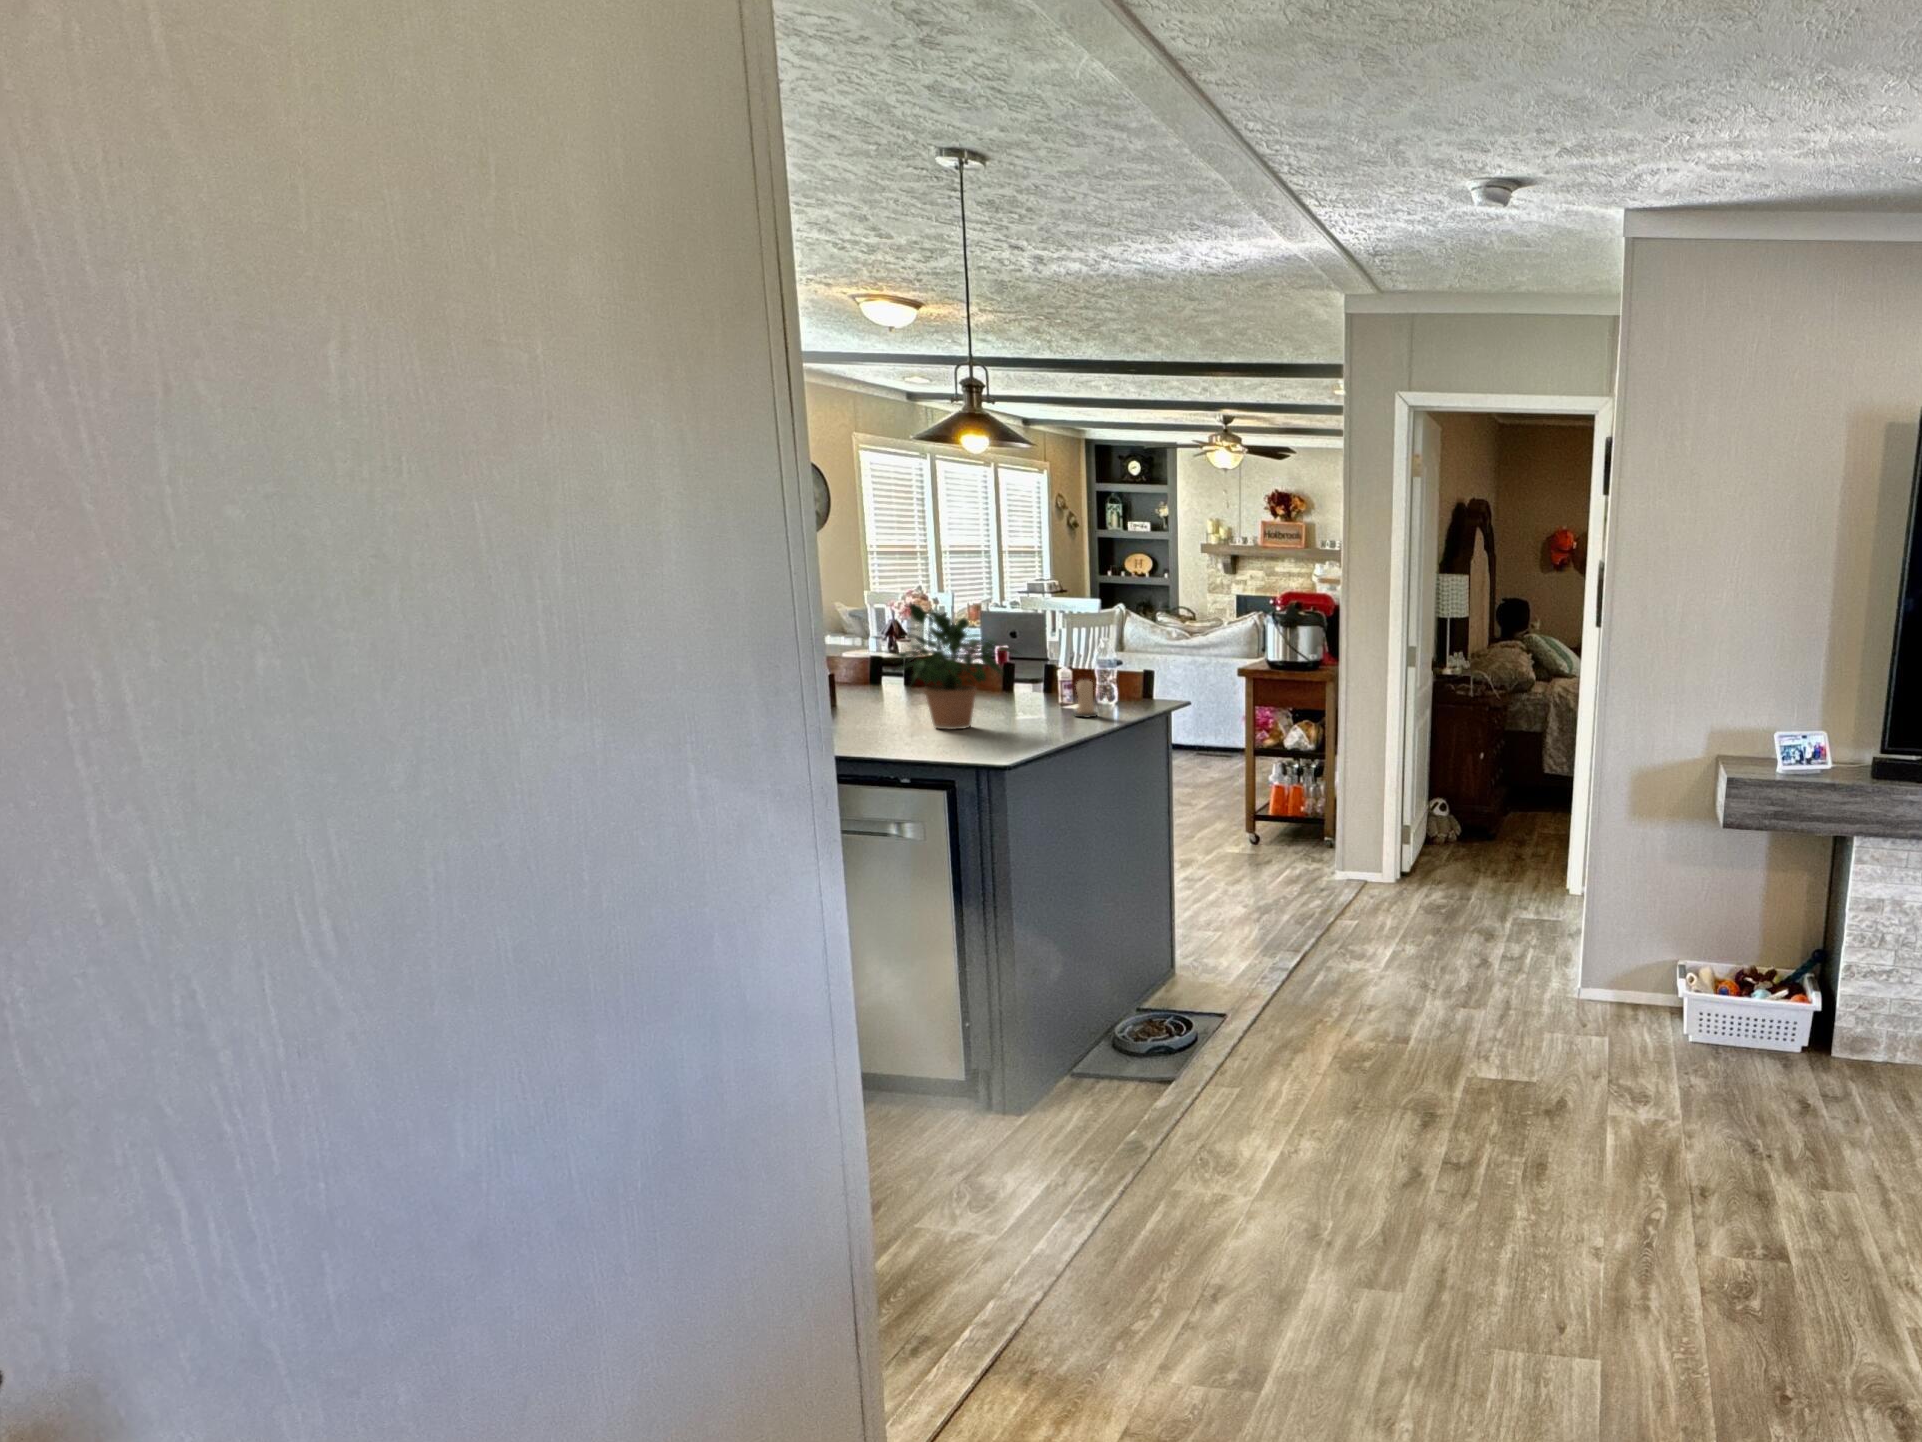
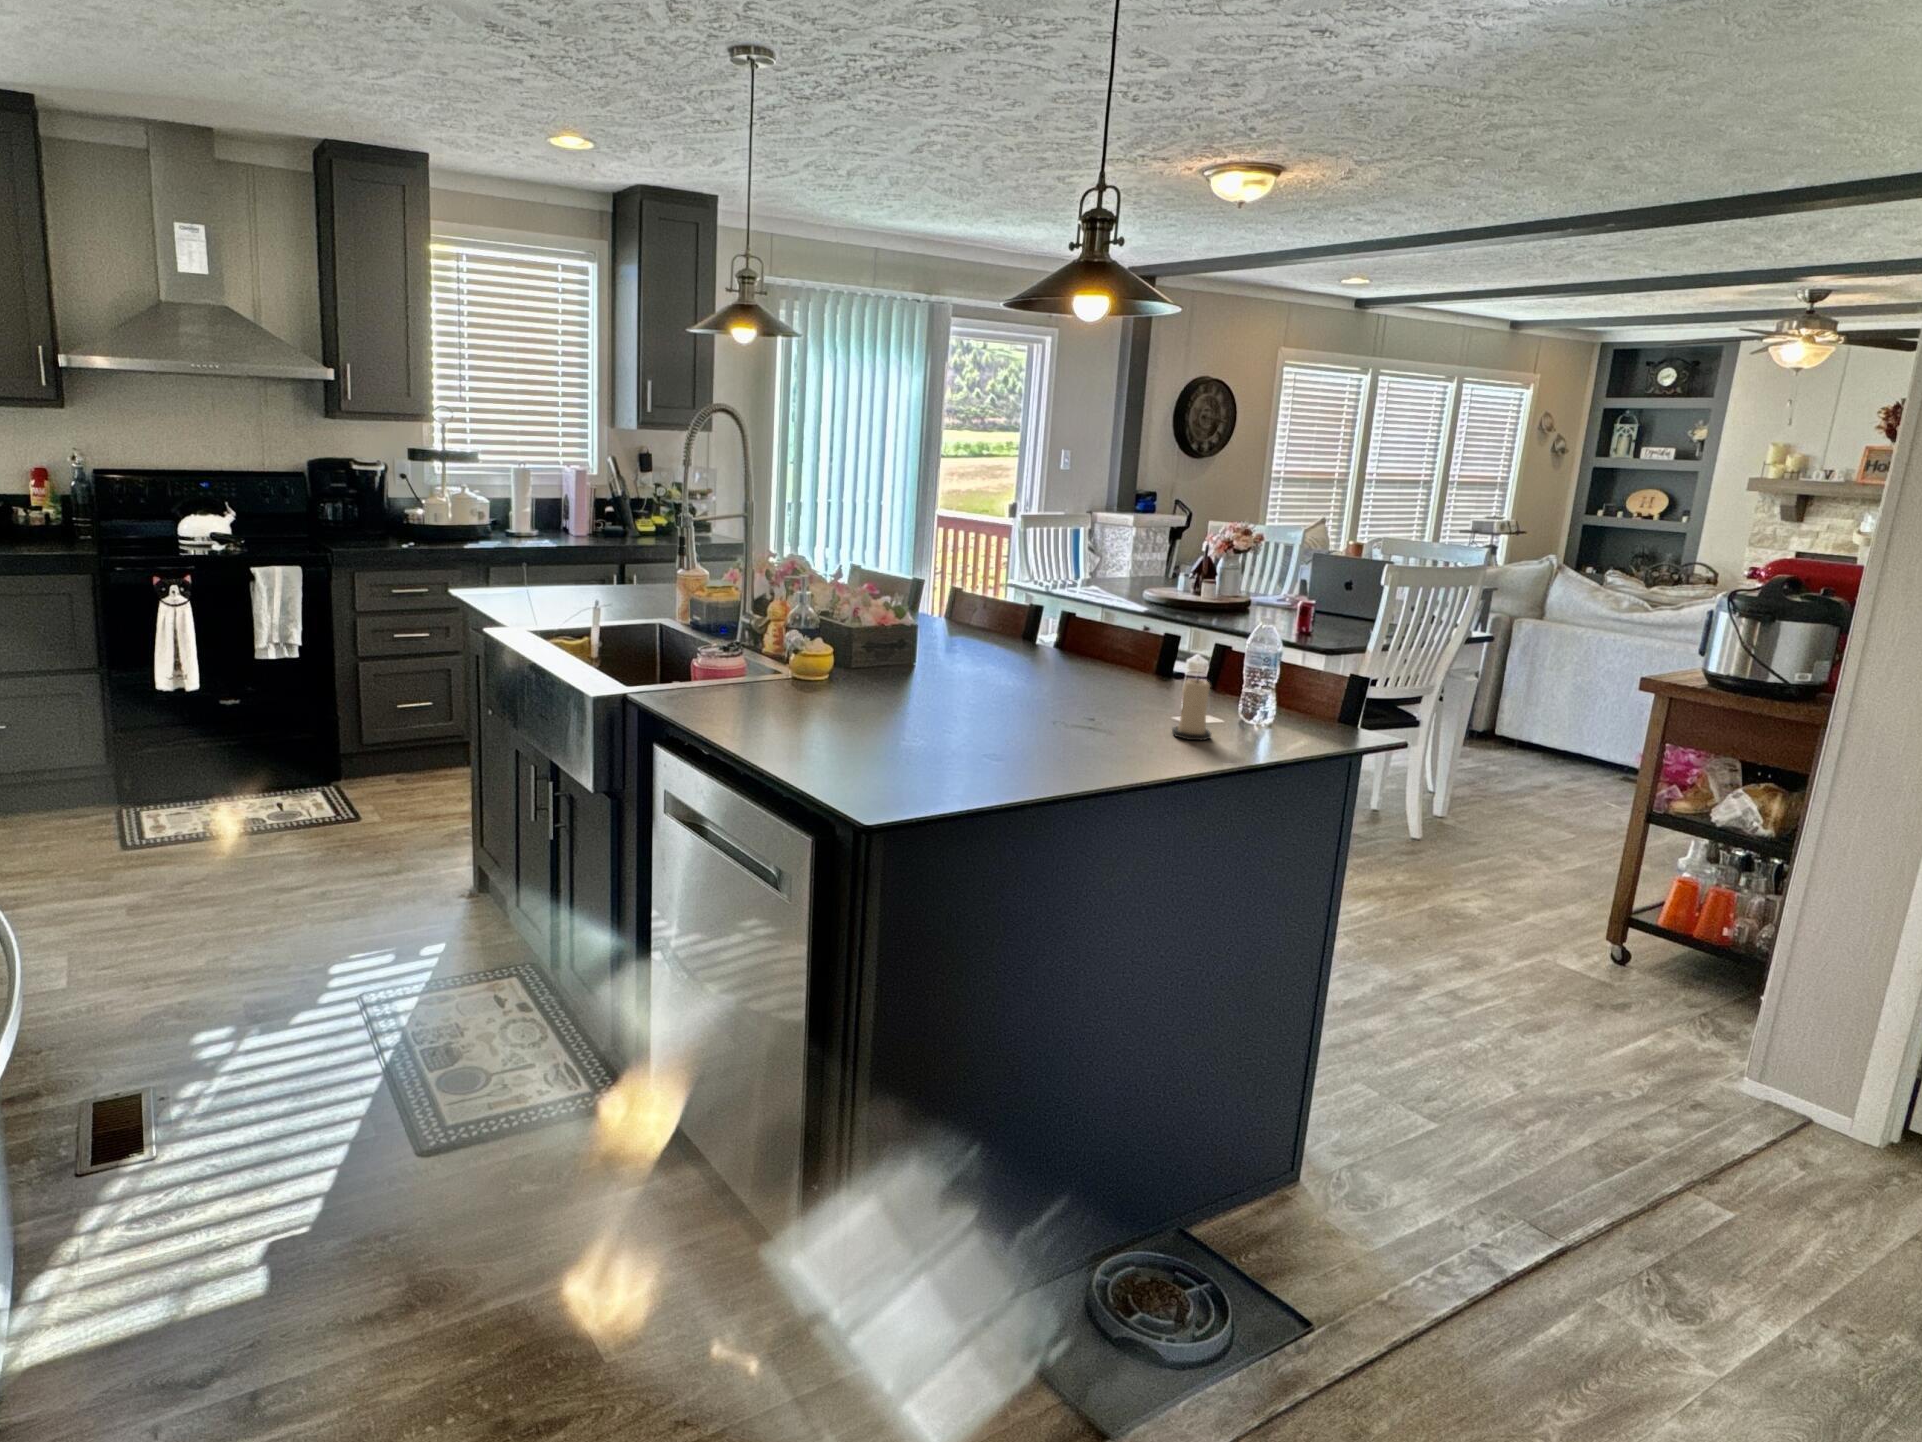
potted plant: present [894,604,1018,729] -> none [897,542,1090,727]

